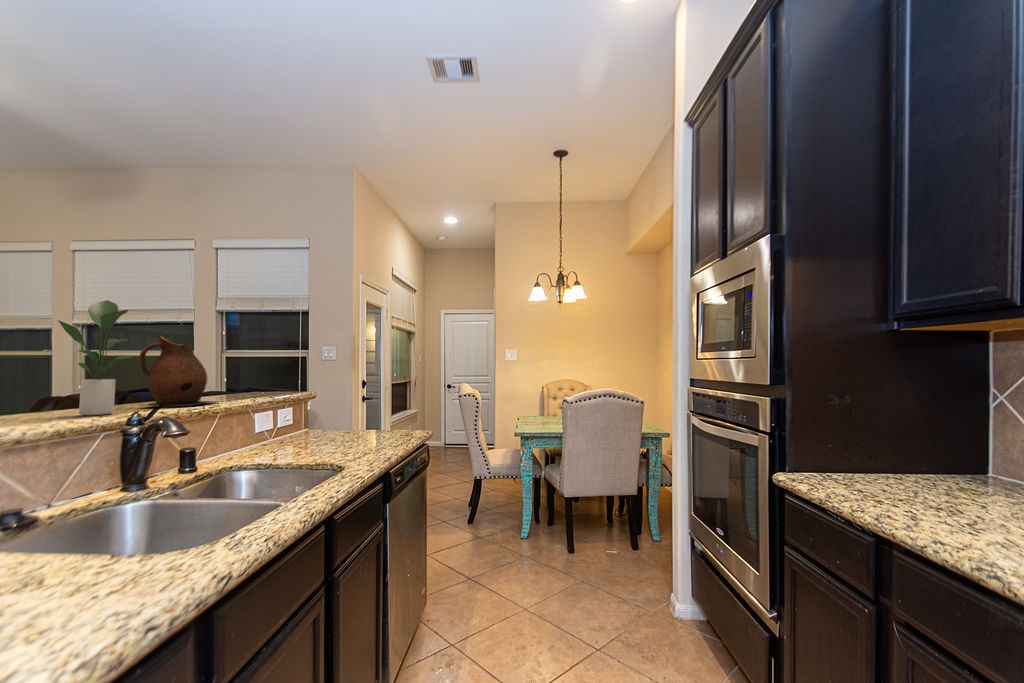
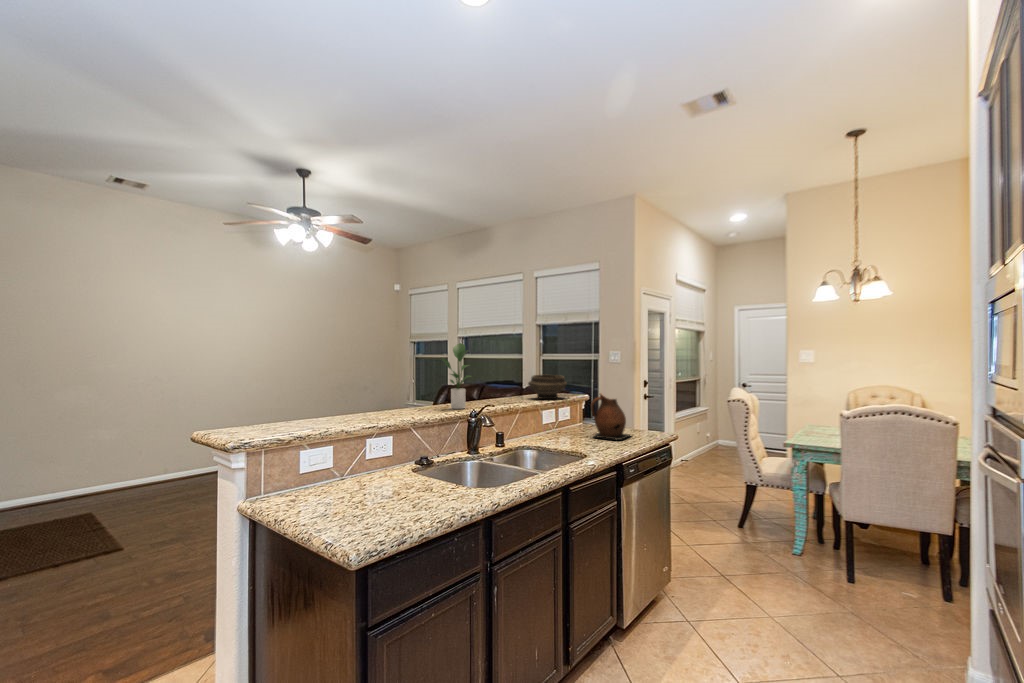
ceramic pitcher: present [140,336,216,407] -> present [591,394,630,440]
bowl: none [228,364,291,398] -> present [528,375,567,399]

